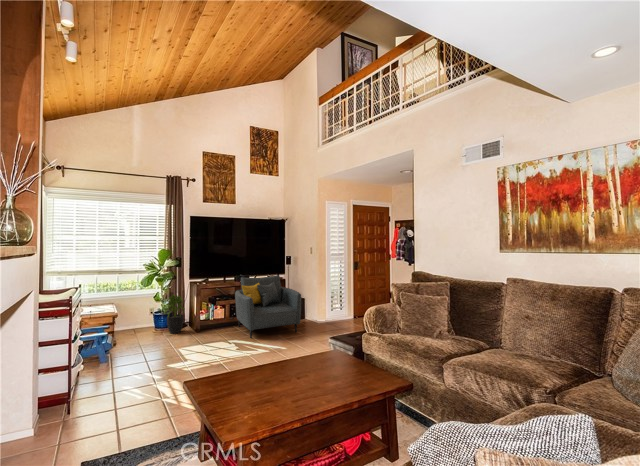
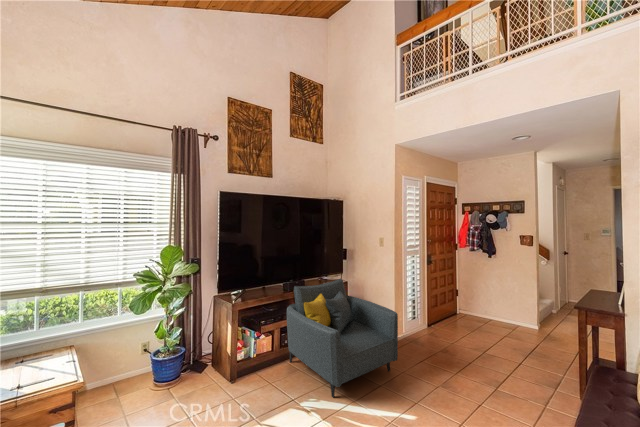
potted plant: present [164,295,185,334] -> none [168,323,212,394]

